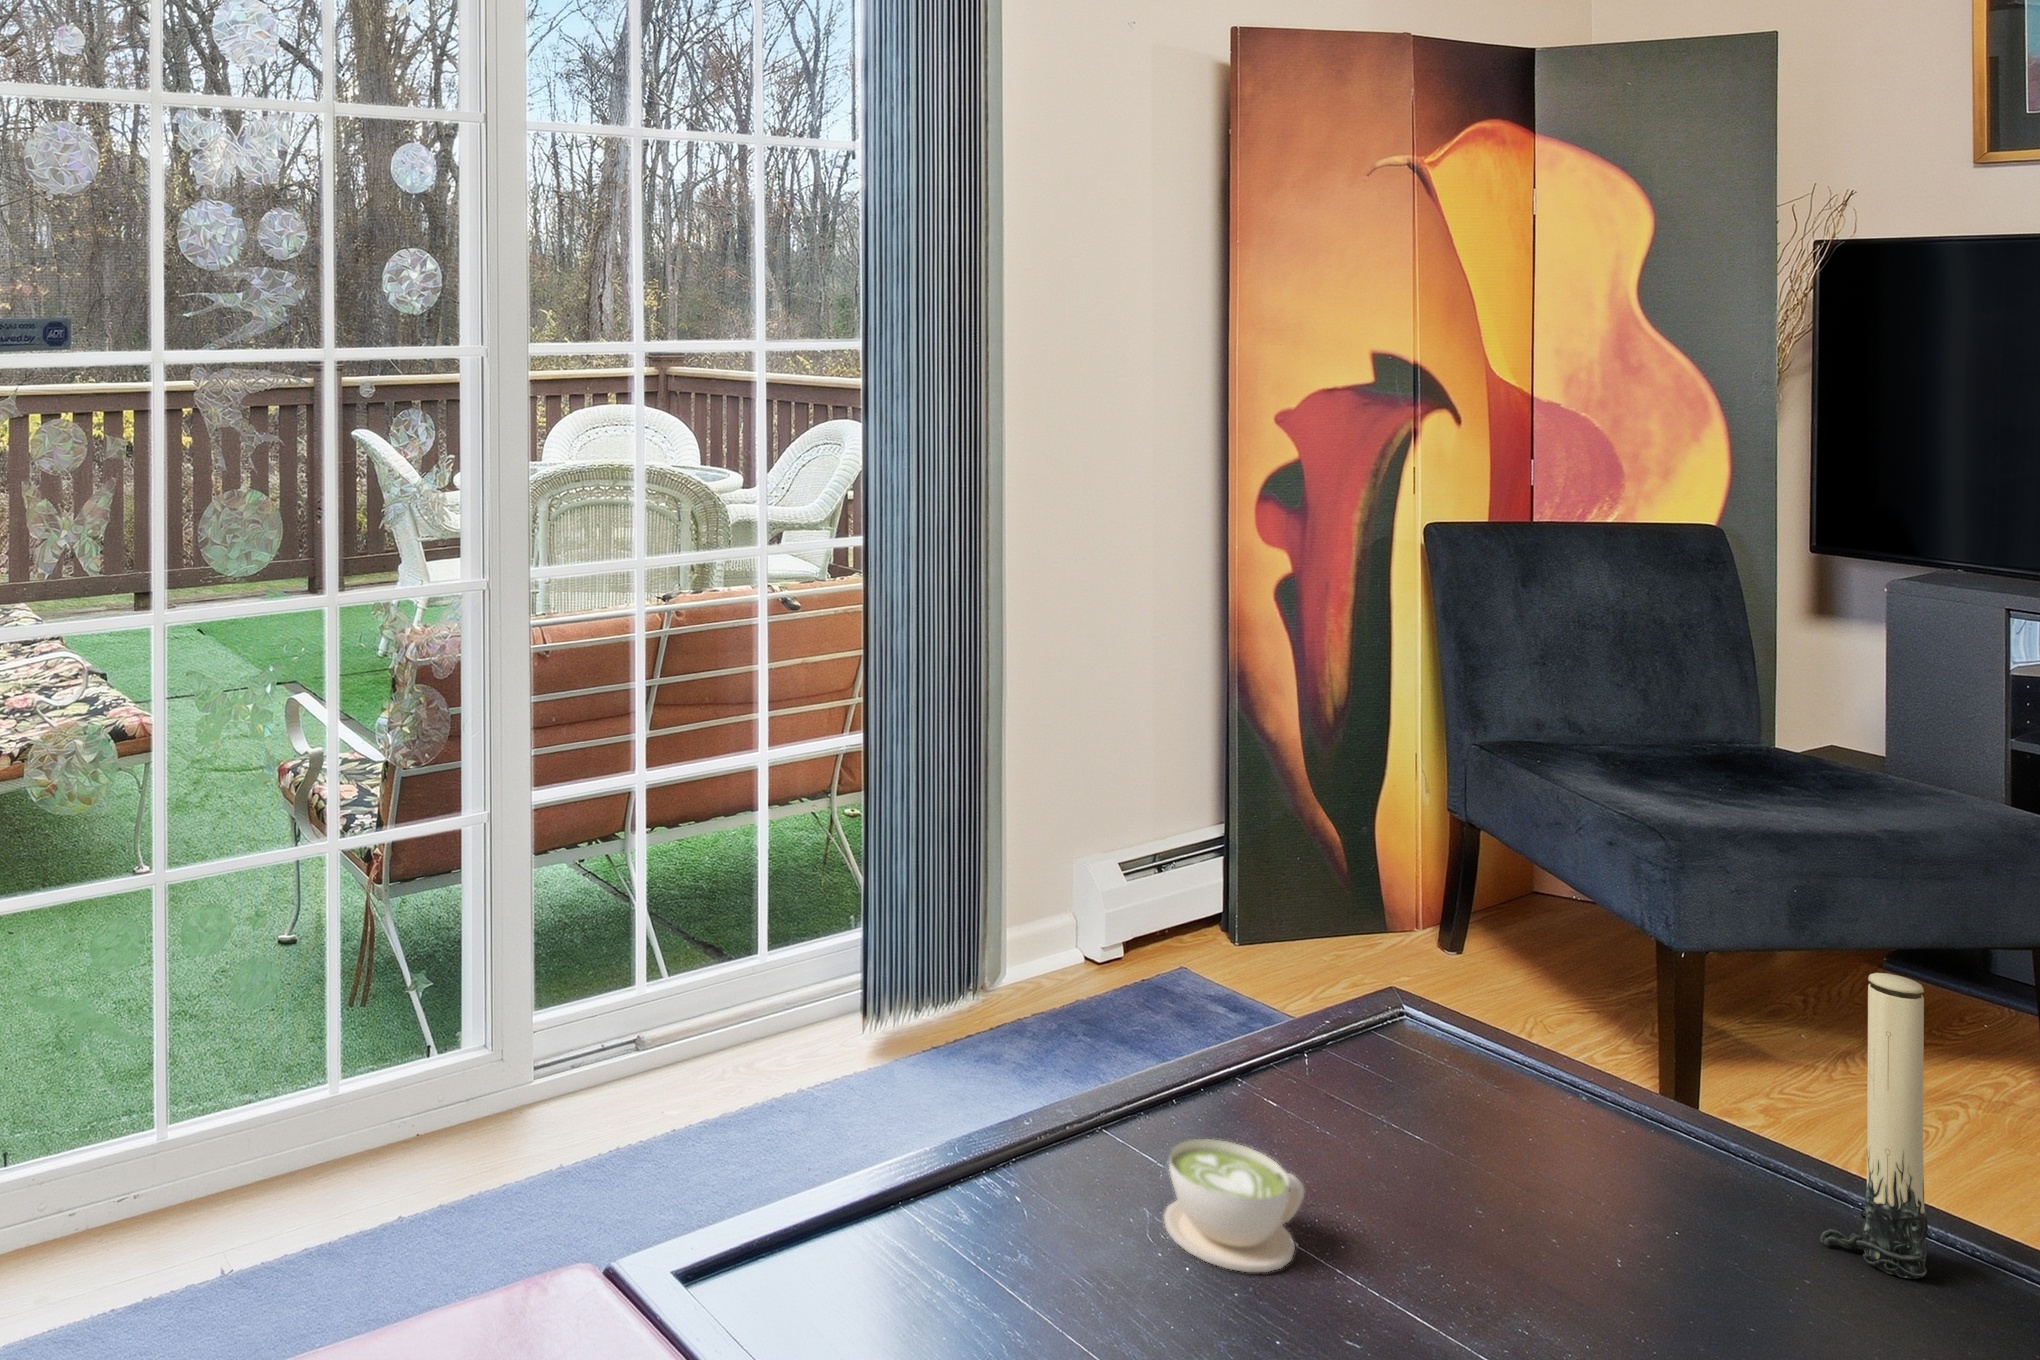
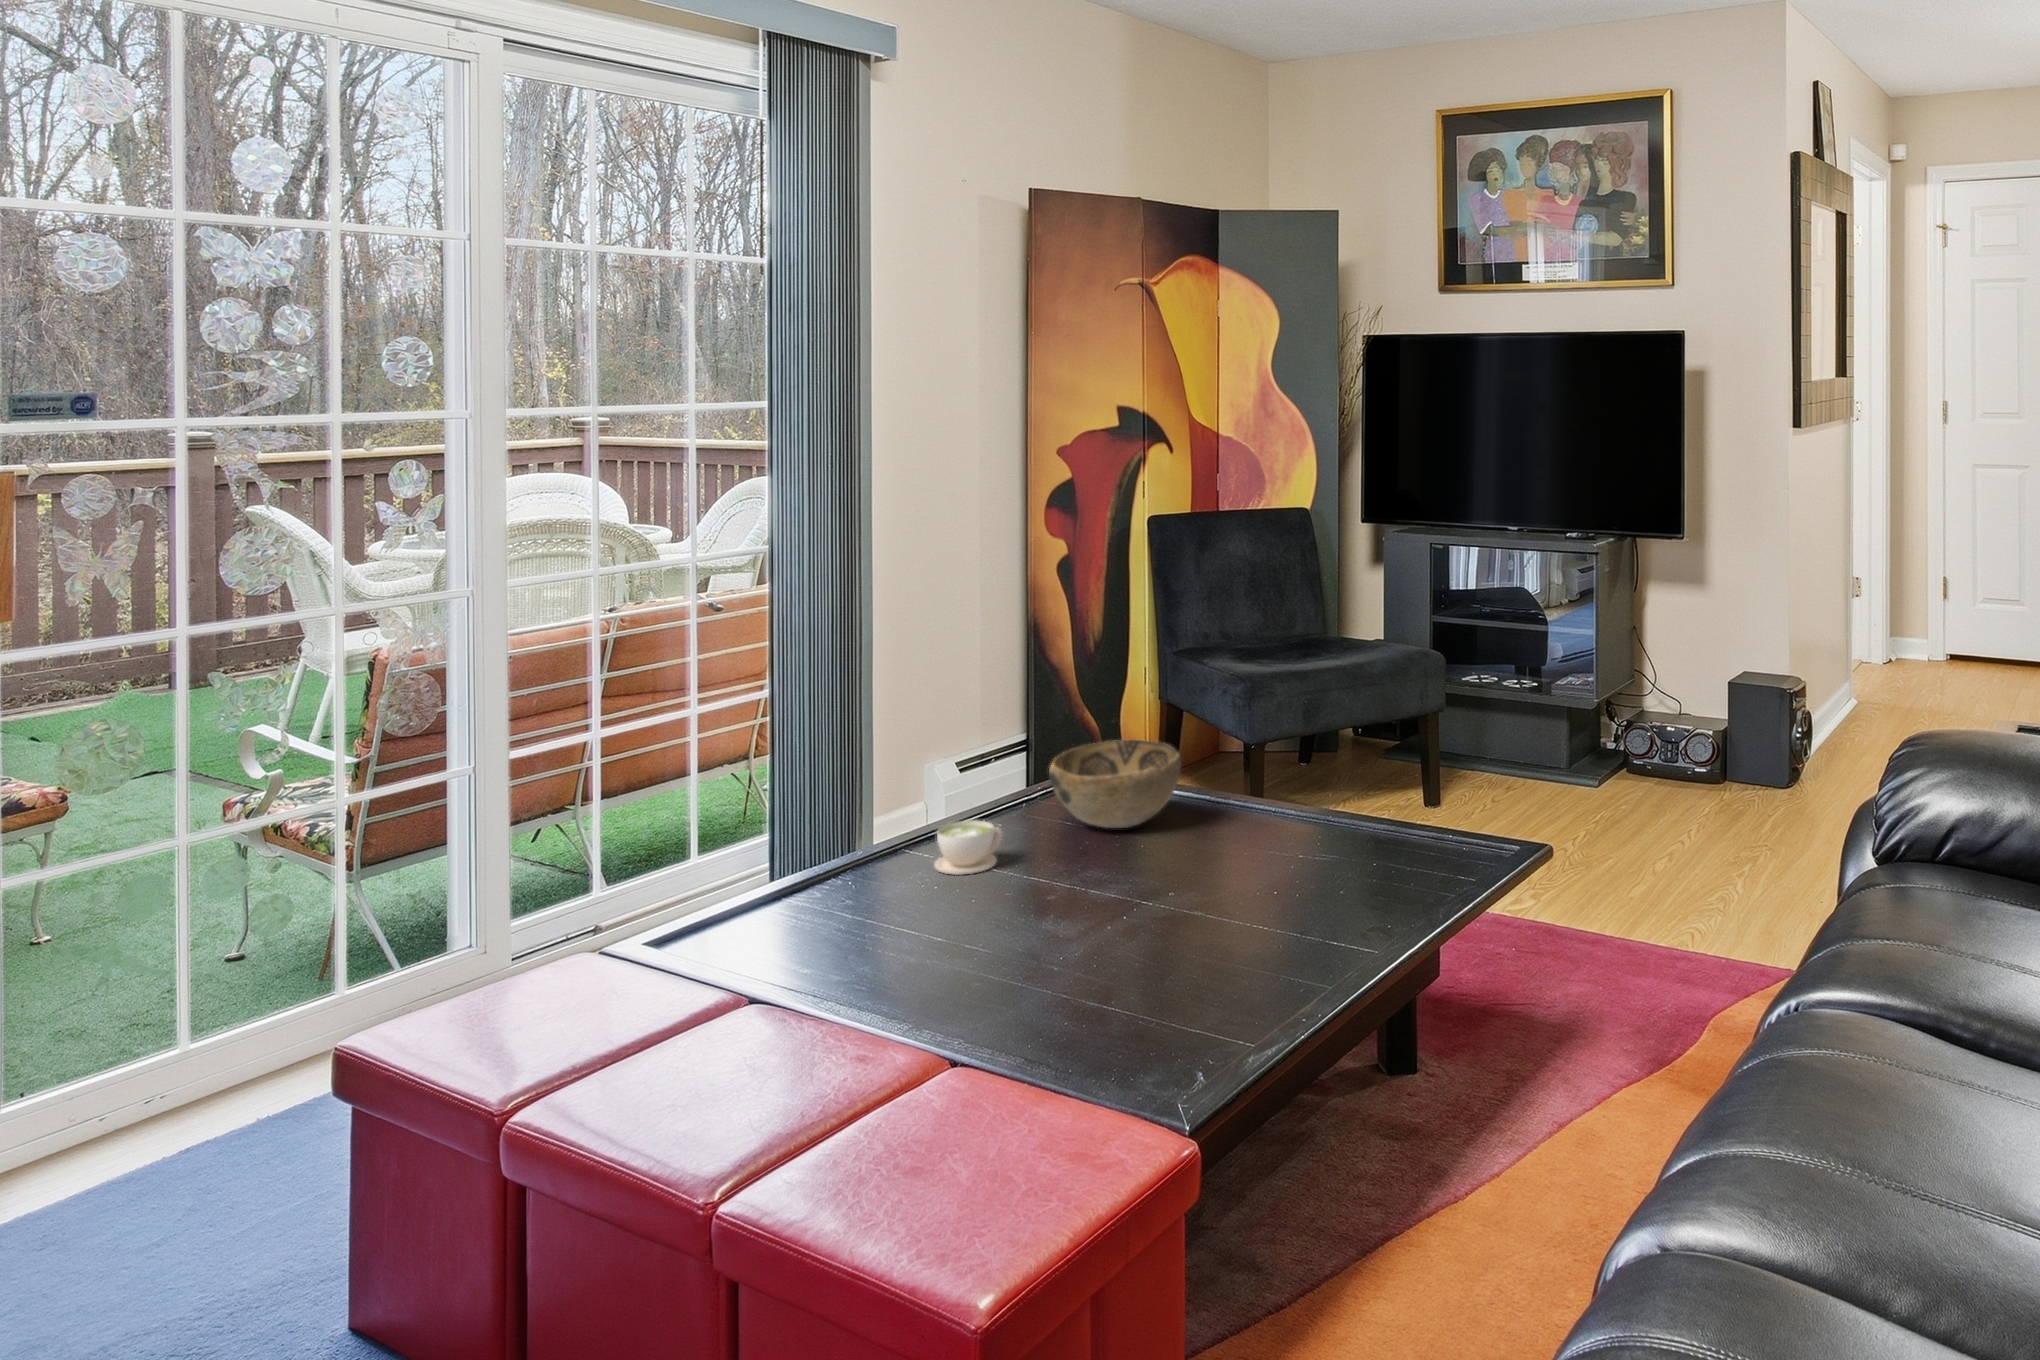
candle: present [1820,973,1929,1279] -> none [1229,685,1265,819]
decorative bowl: none [1381,1002,1698,1217] -> present [1049,740,1181,828]

